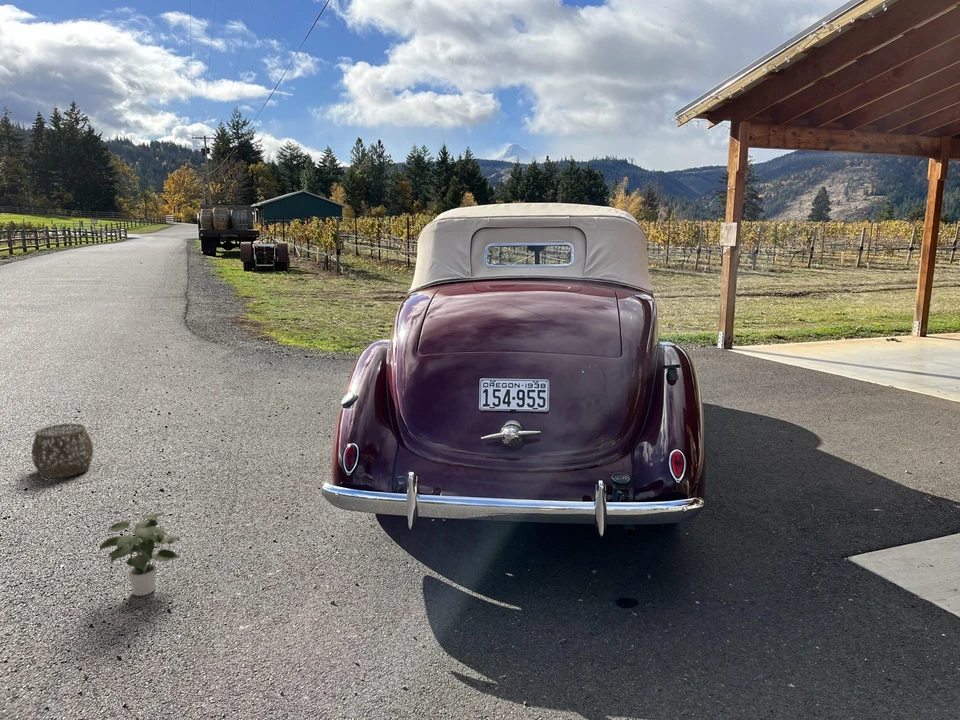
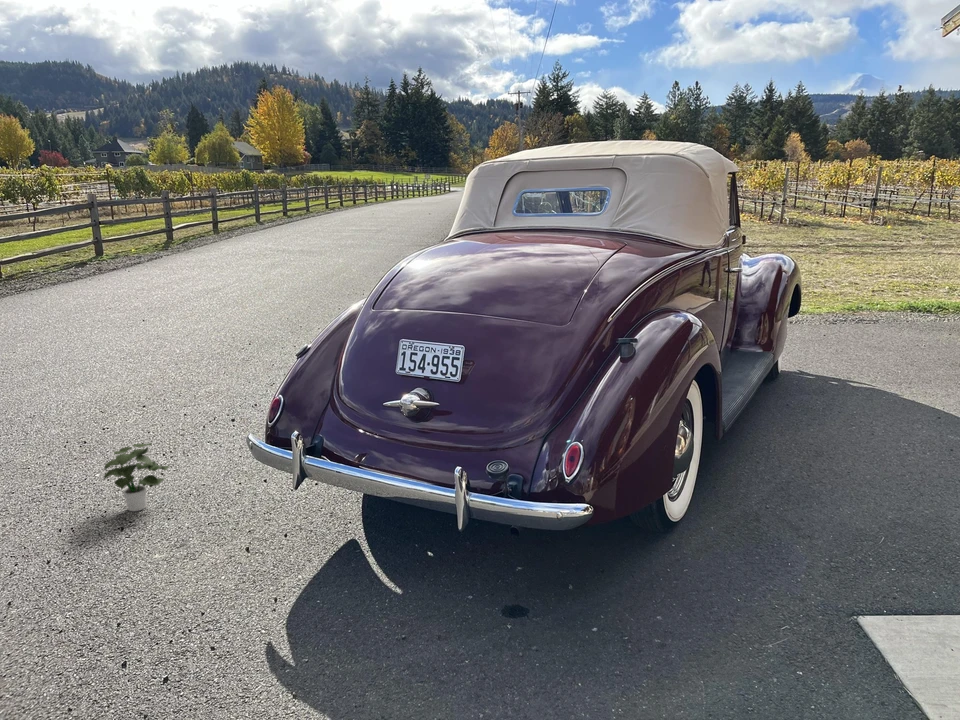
woven basket: present [32,424,93,478] -> none [164,360,213,406]

